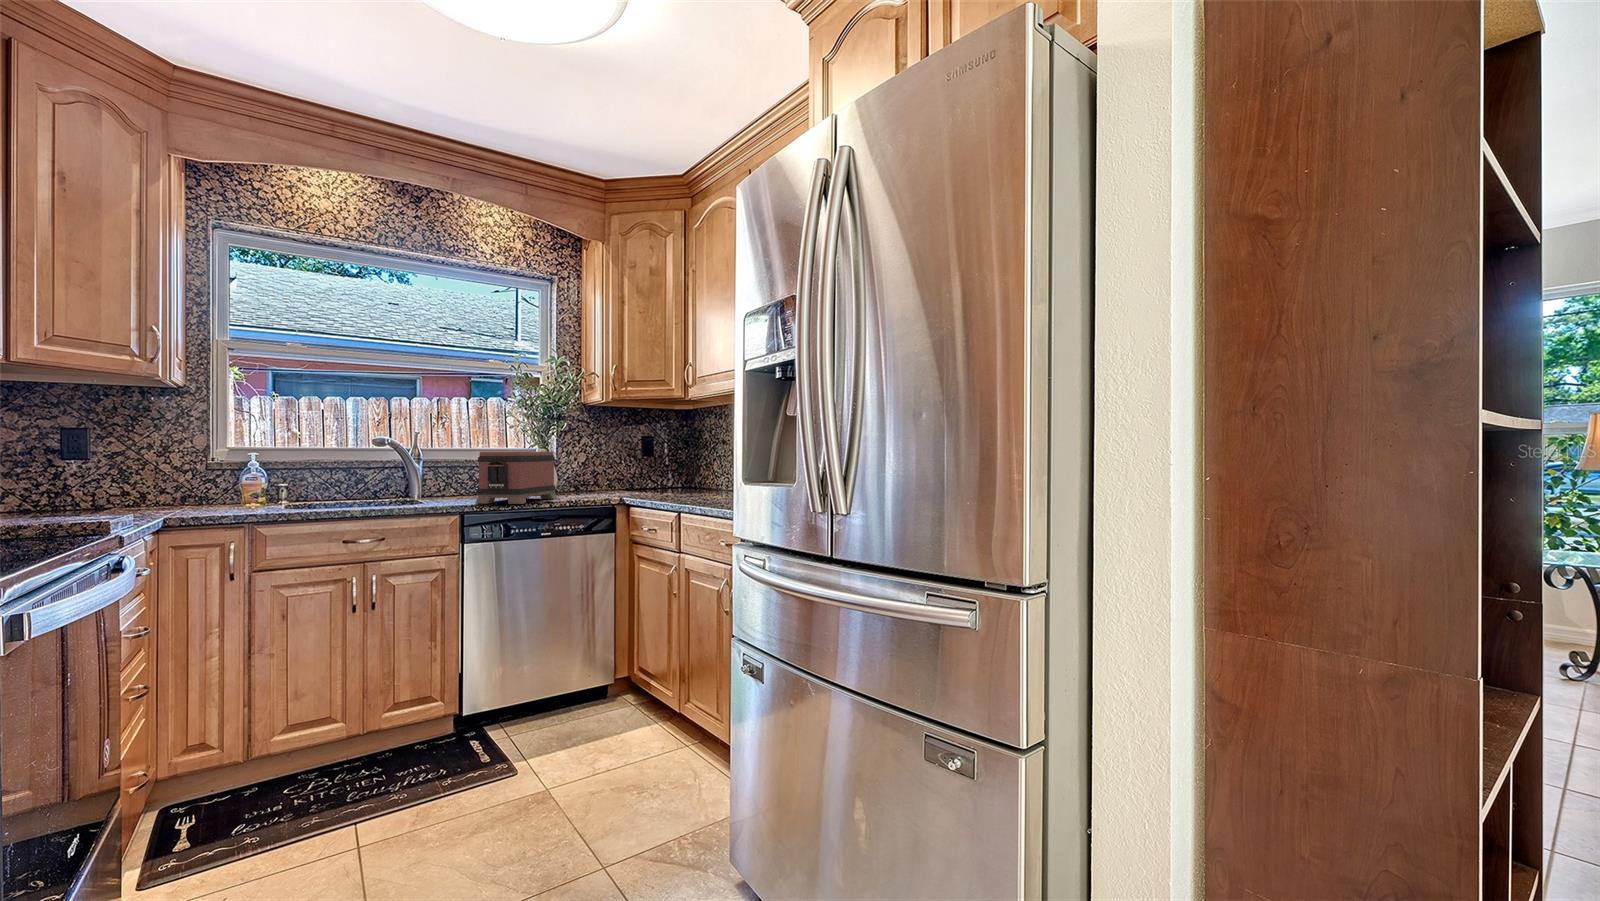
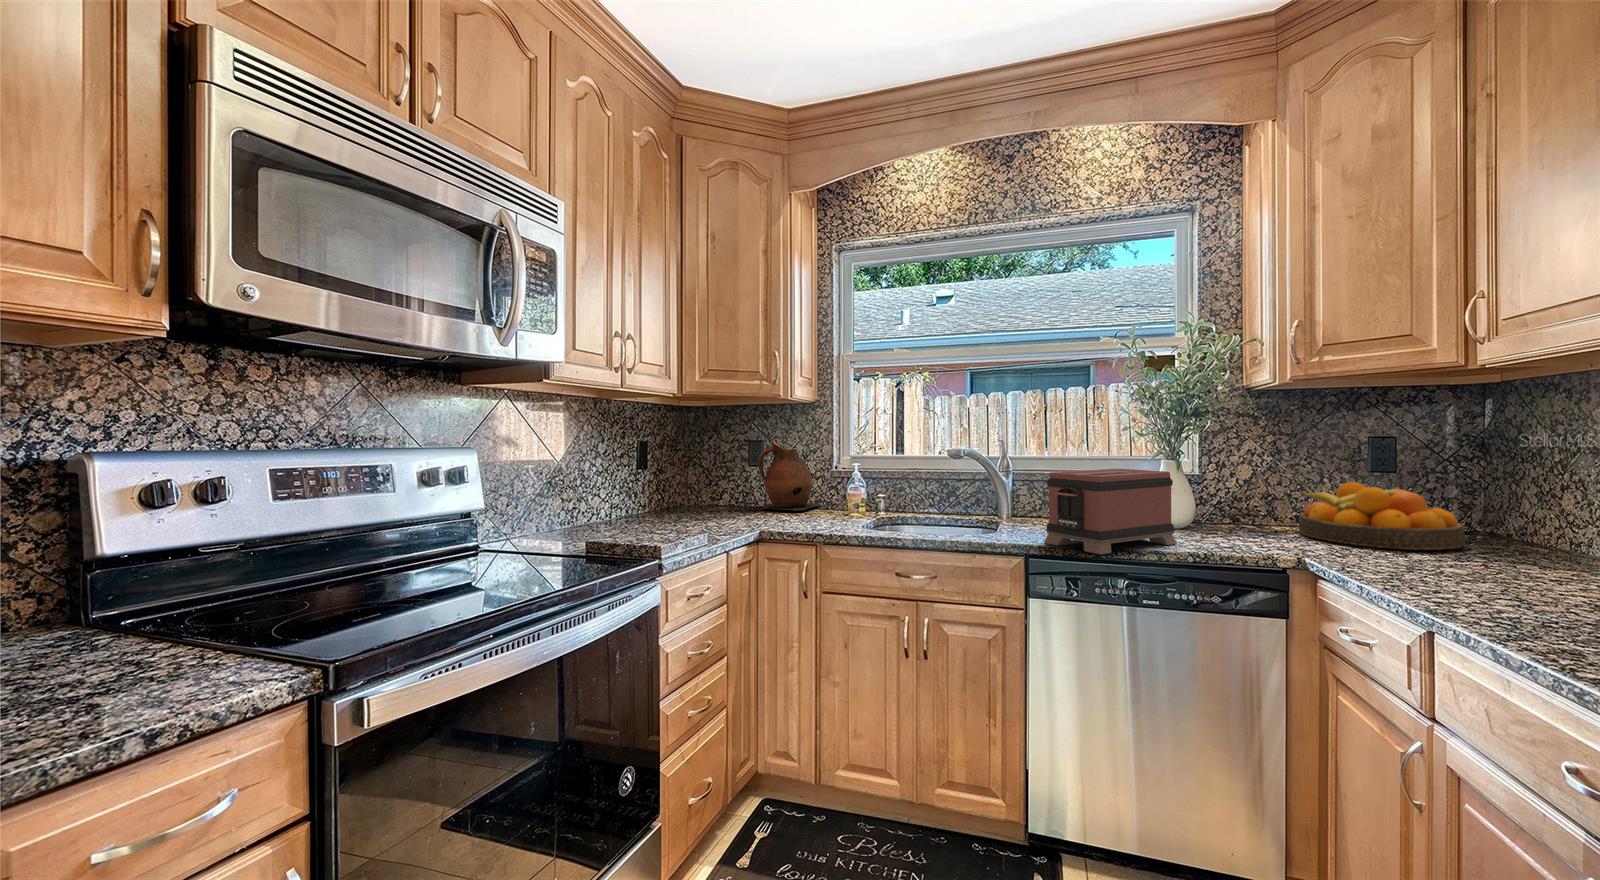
ceramic pitcher: none [100,428,194,507] -> present [758,441,822,512]
fruit bowl: none [613,460,682,493] -> present [1299,482,1465,550]

